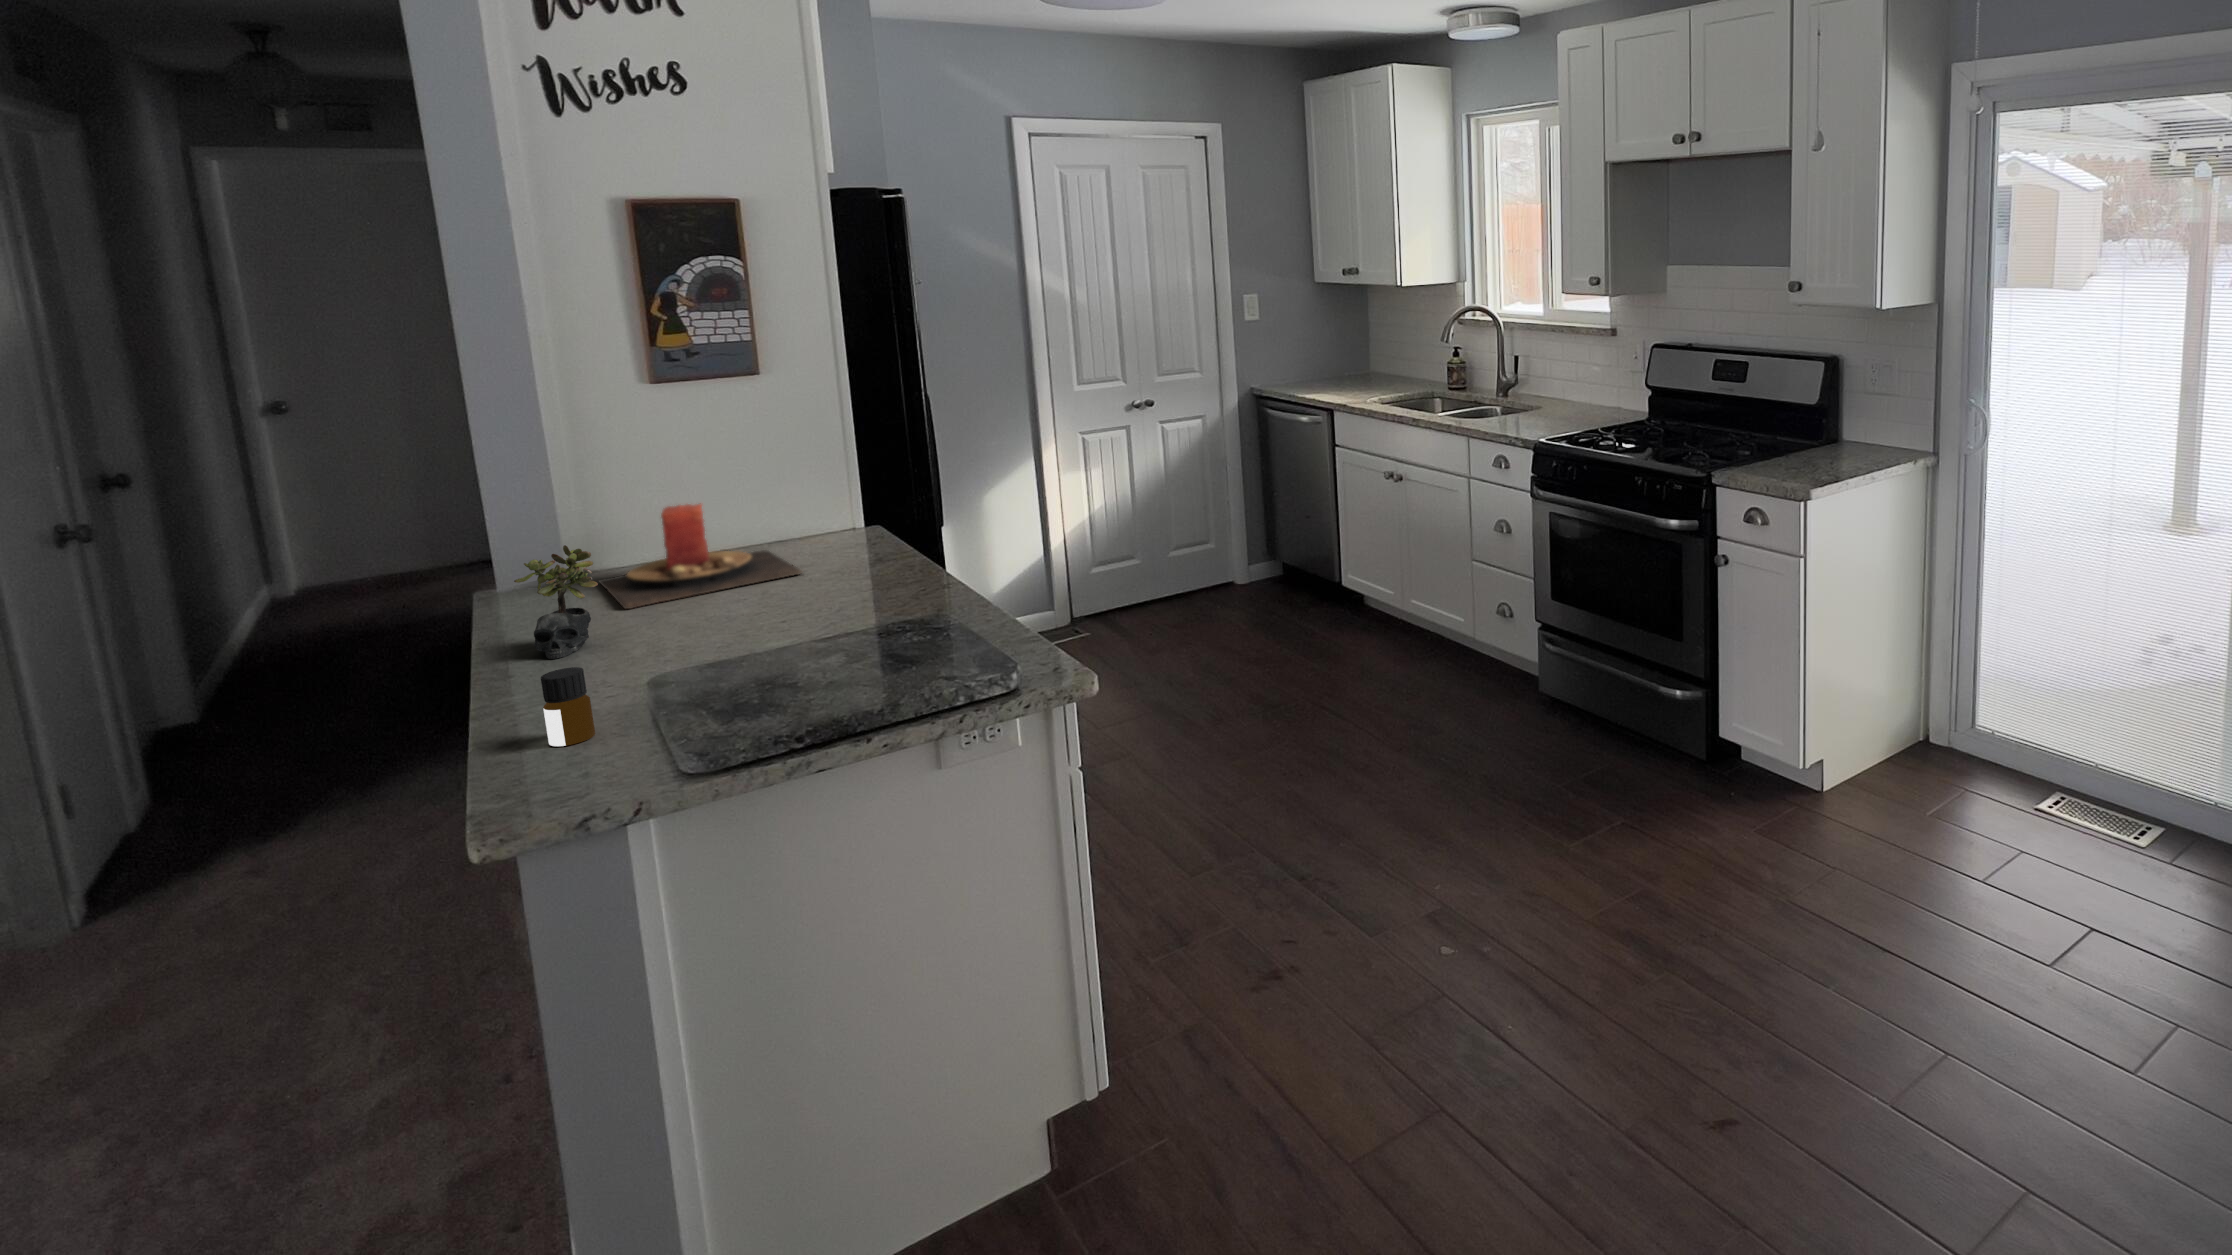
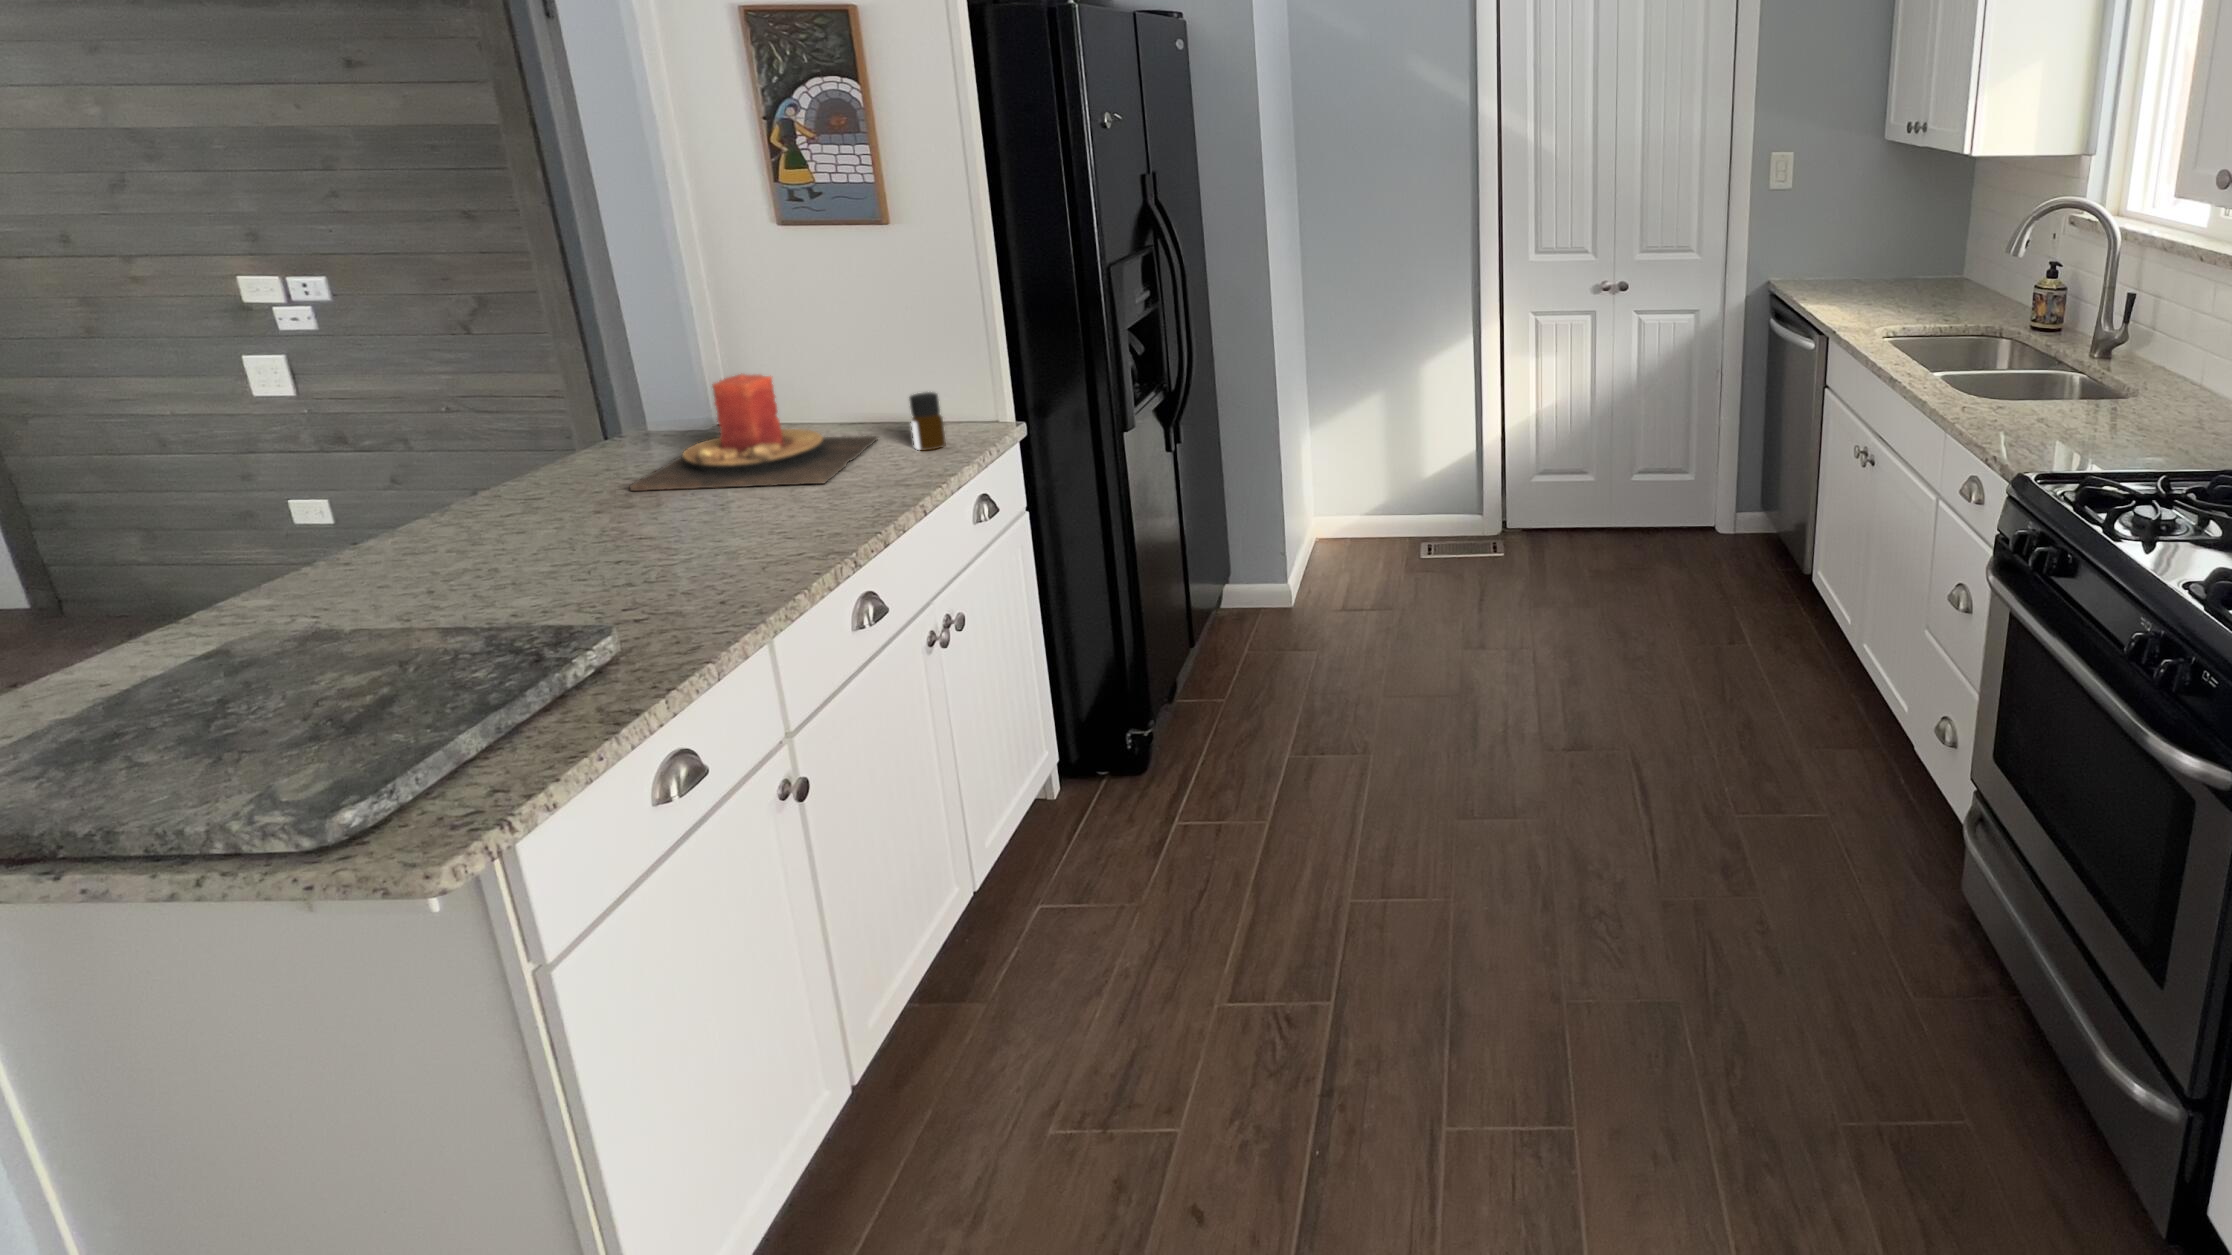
succulent plant: present [514,545,598,659] -> none [407,418,514,549]
bottle: present [541,667,595,746] -> present [909,392,946,450]

